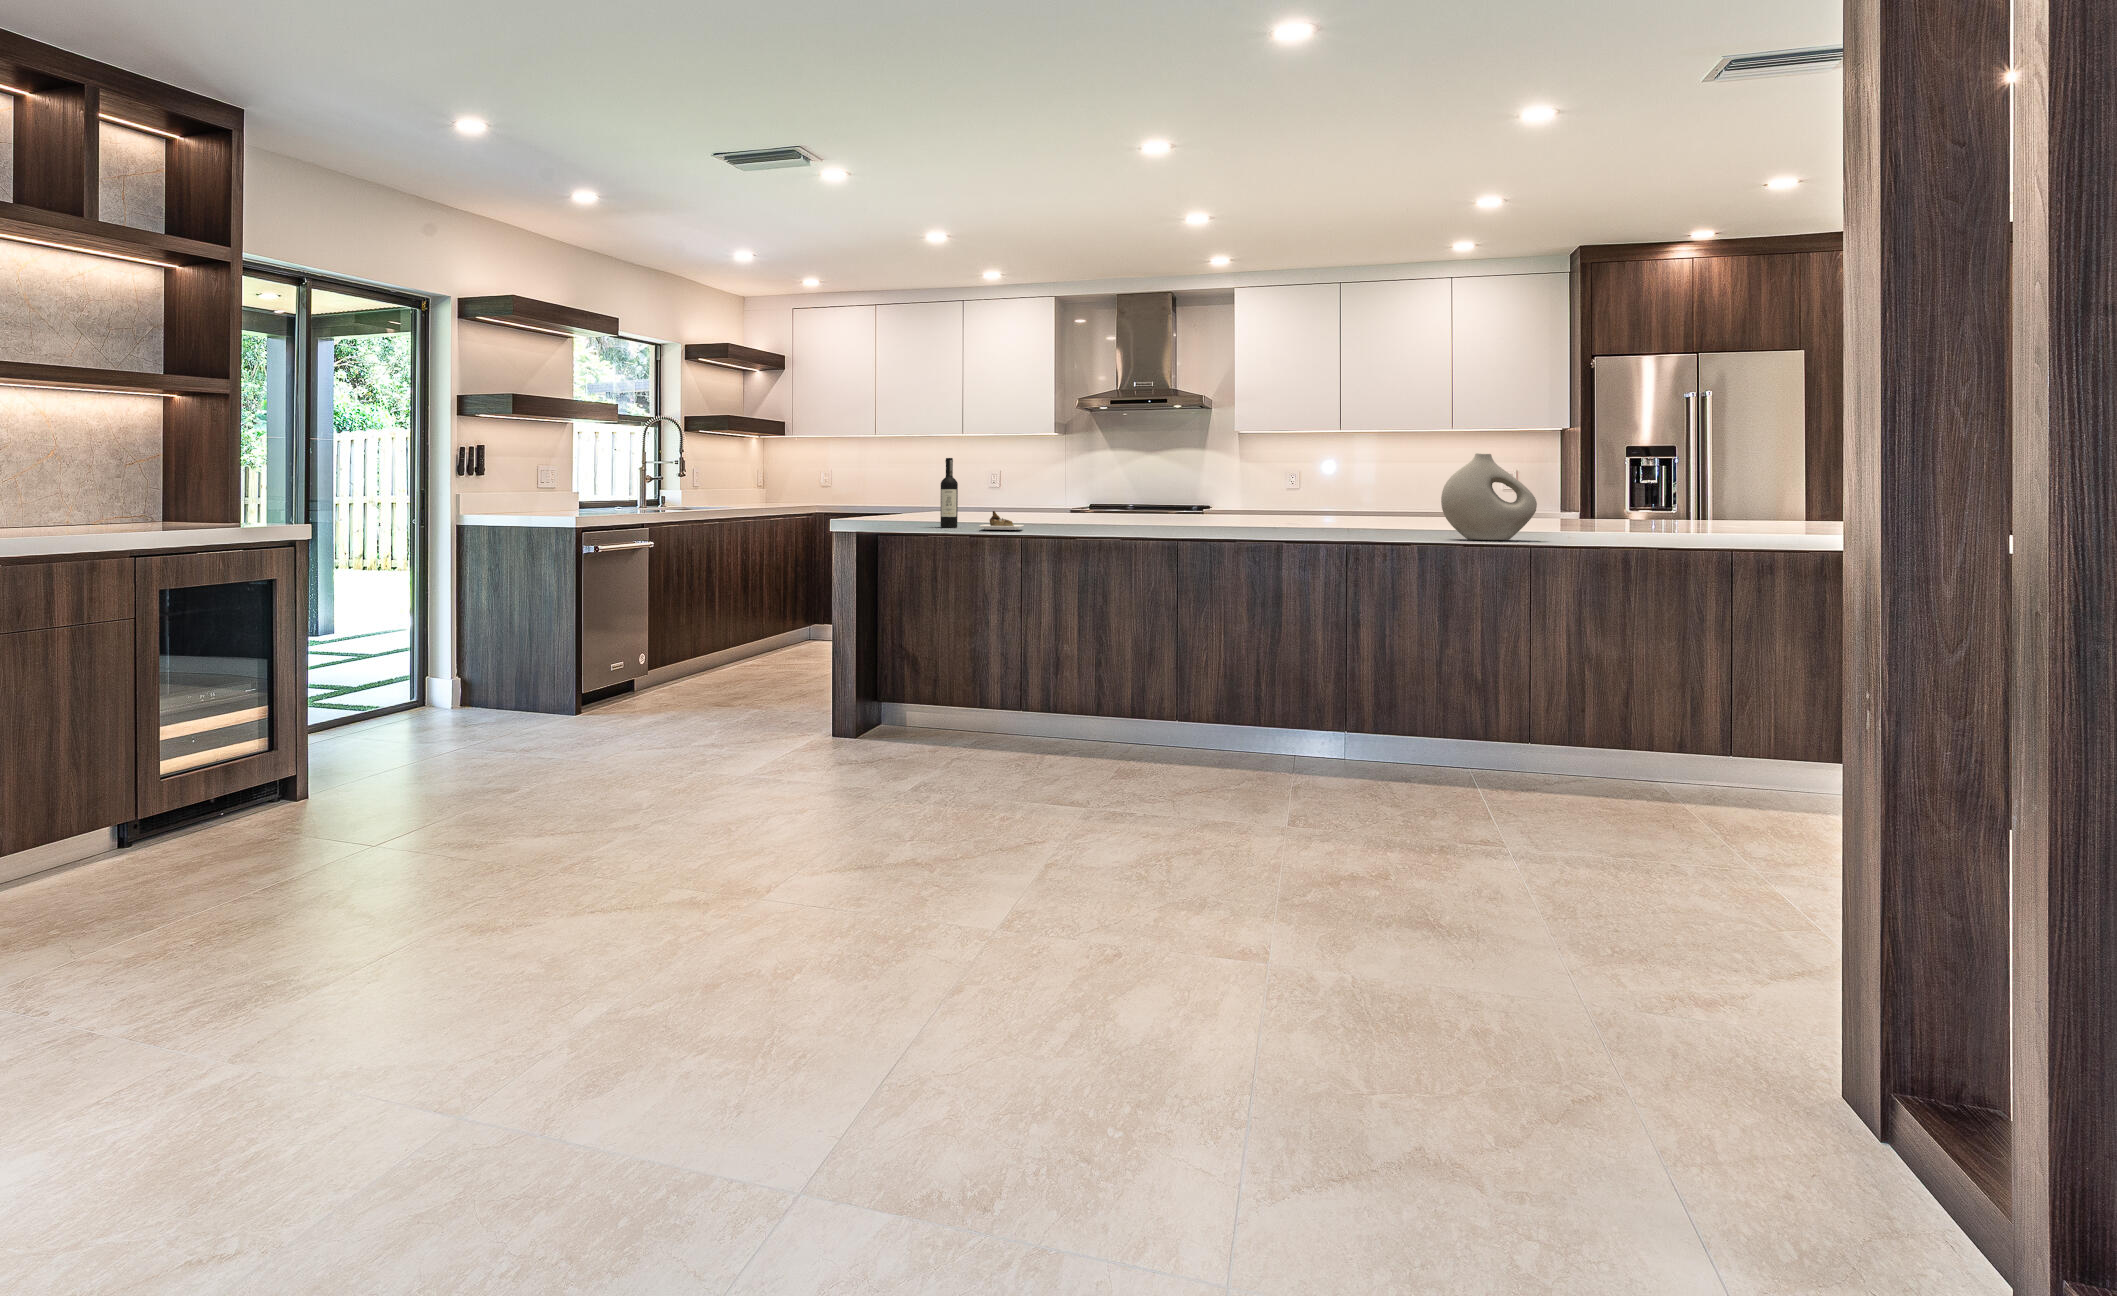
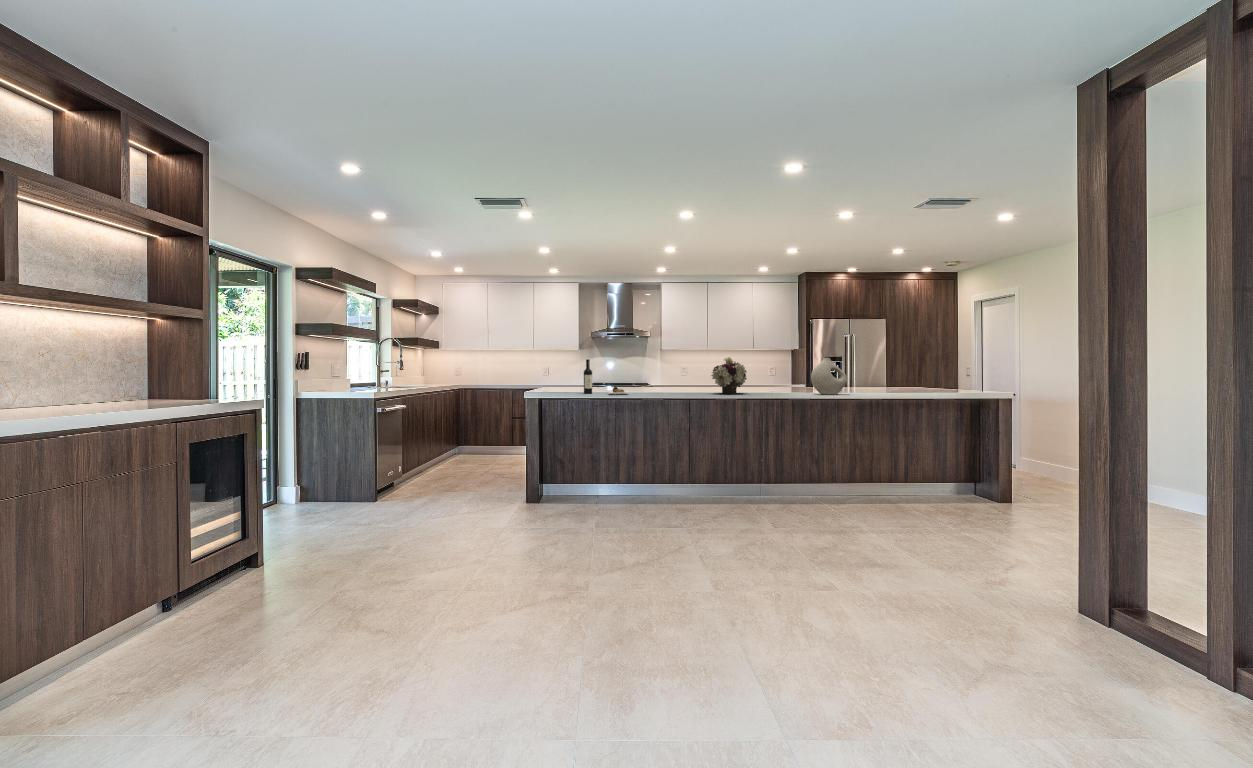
flower arrangement: none [1204,452,1295,534] -> present [711,357,747,394]

